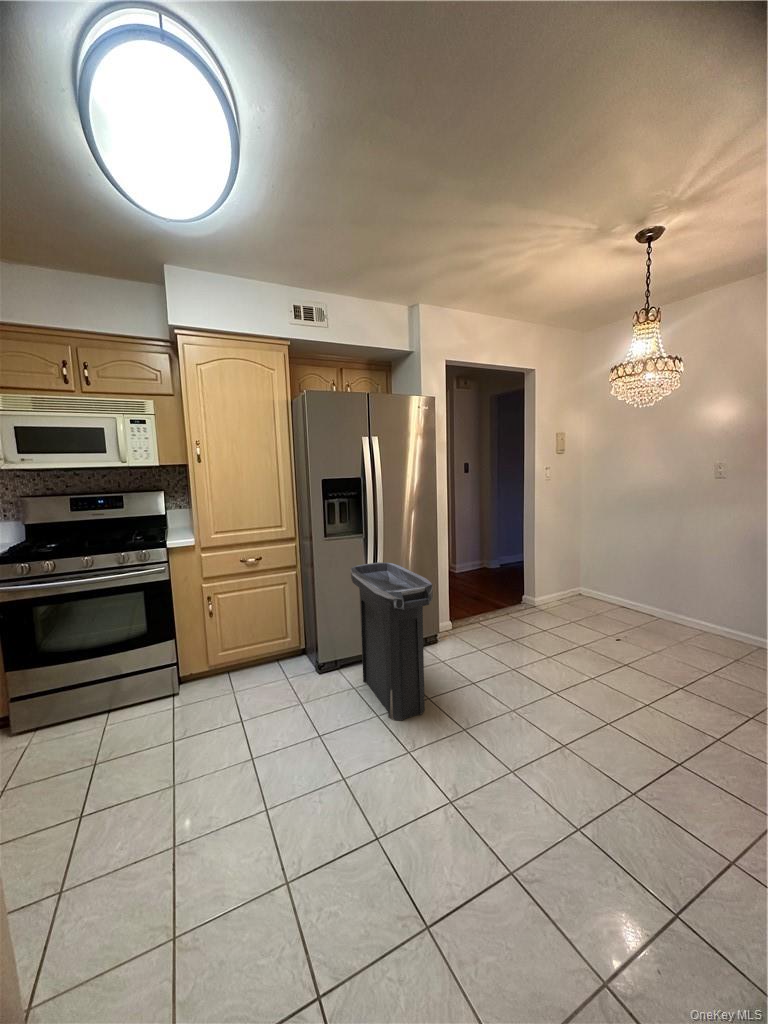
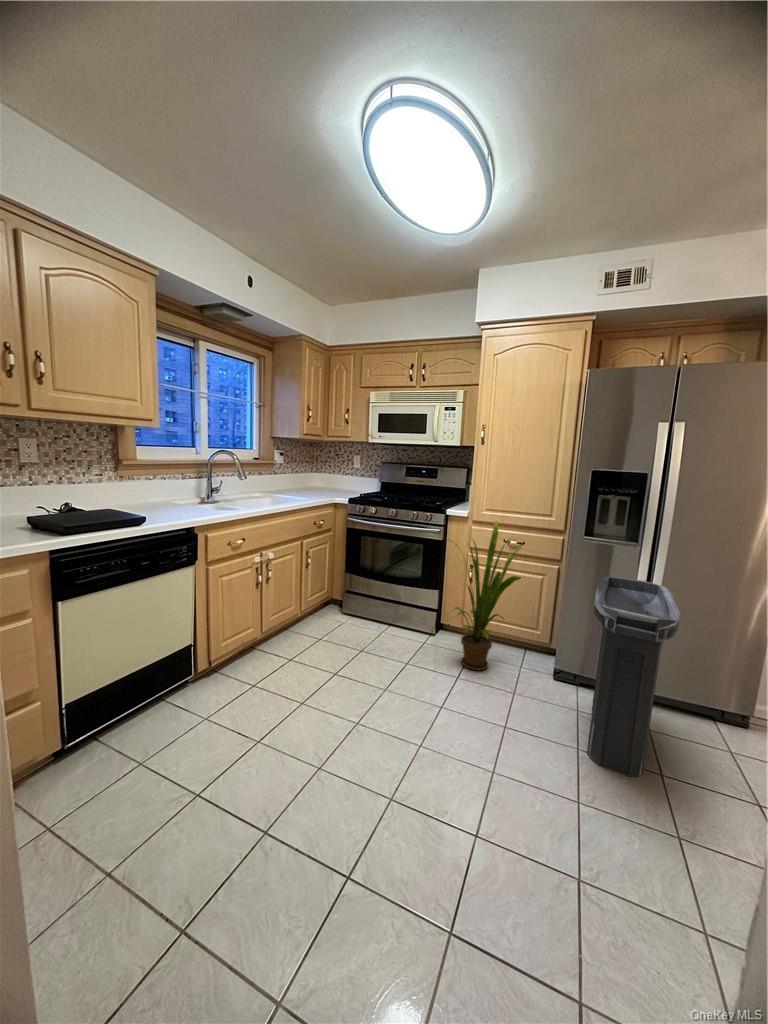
house plant: none [184,542,281,709] -> present [454,521,521,670]

